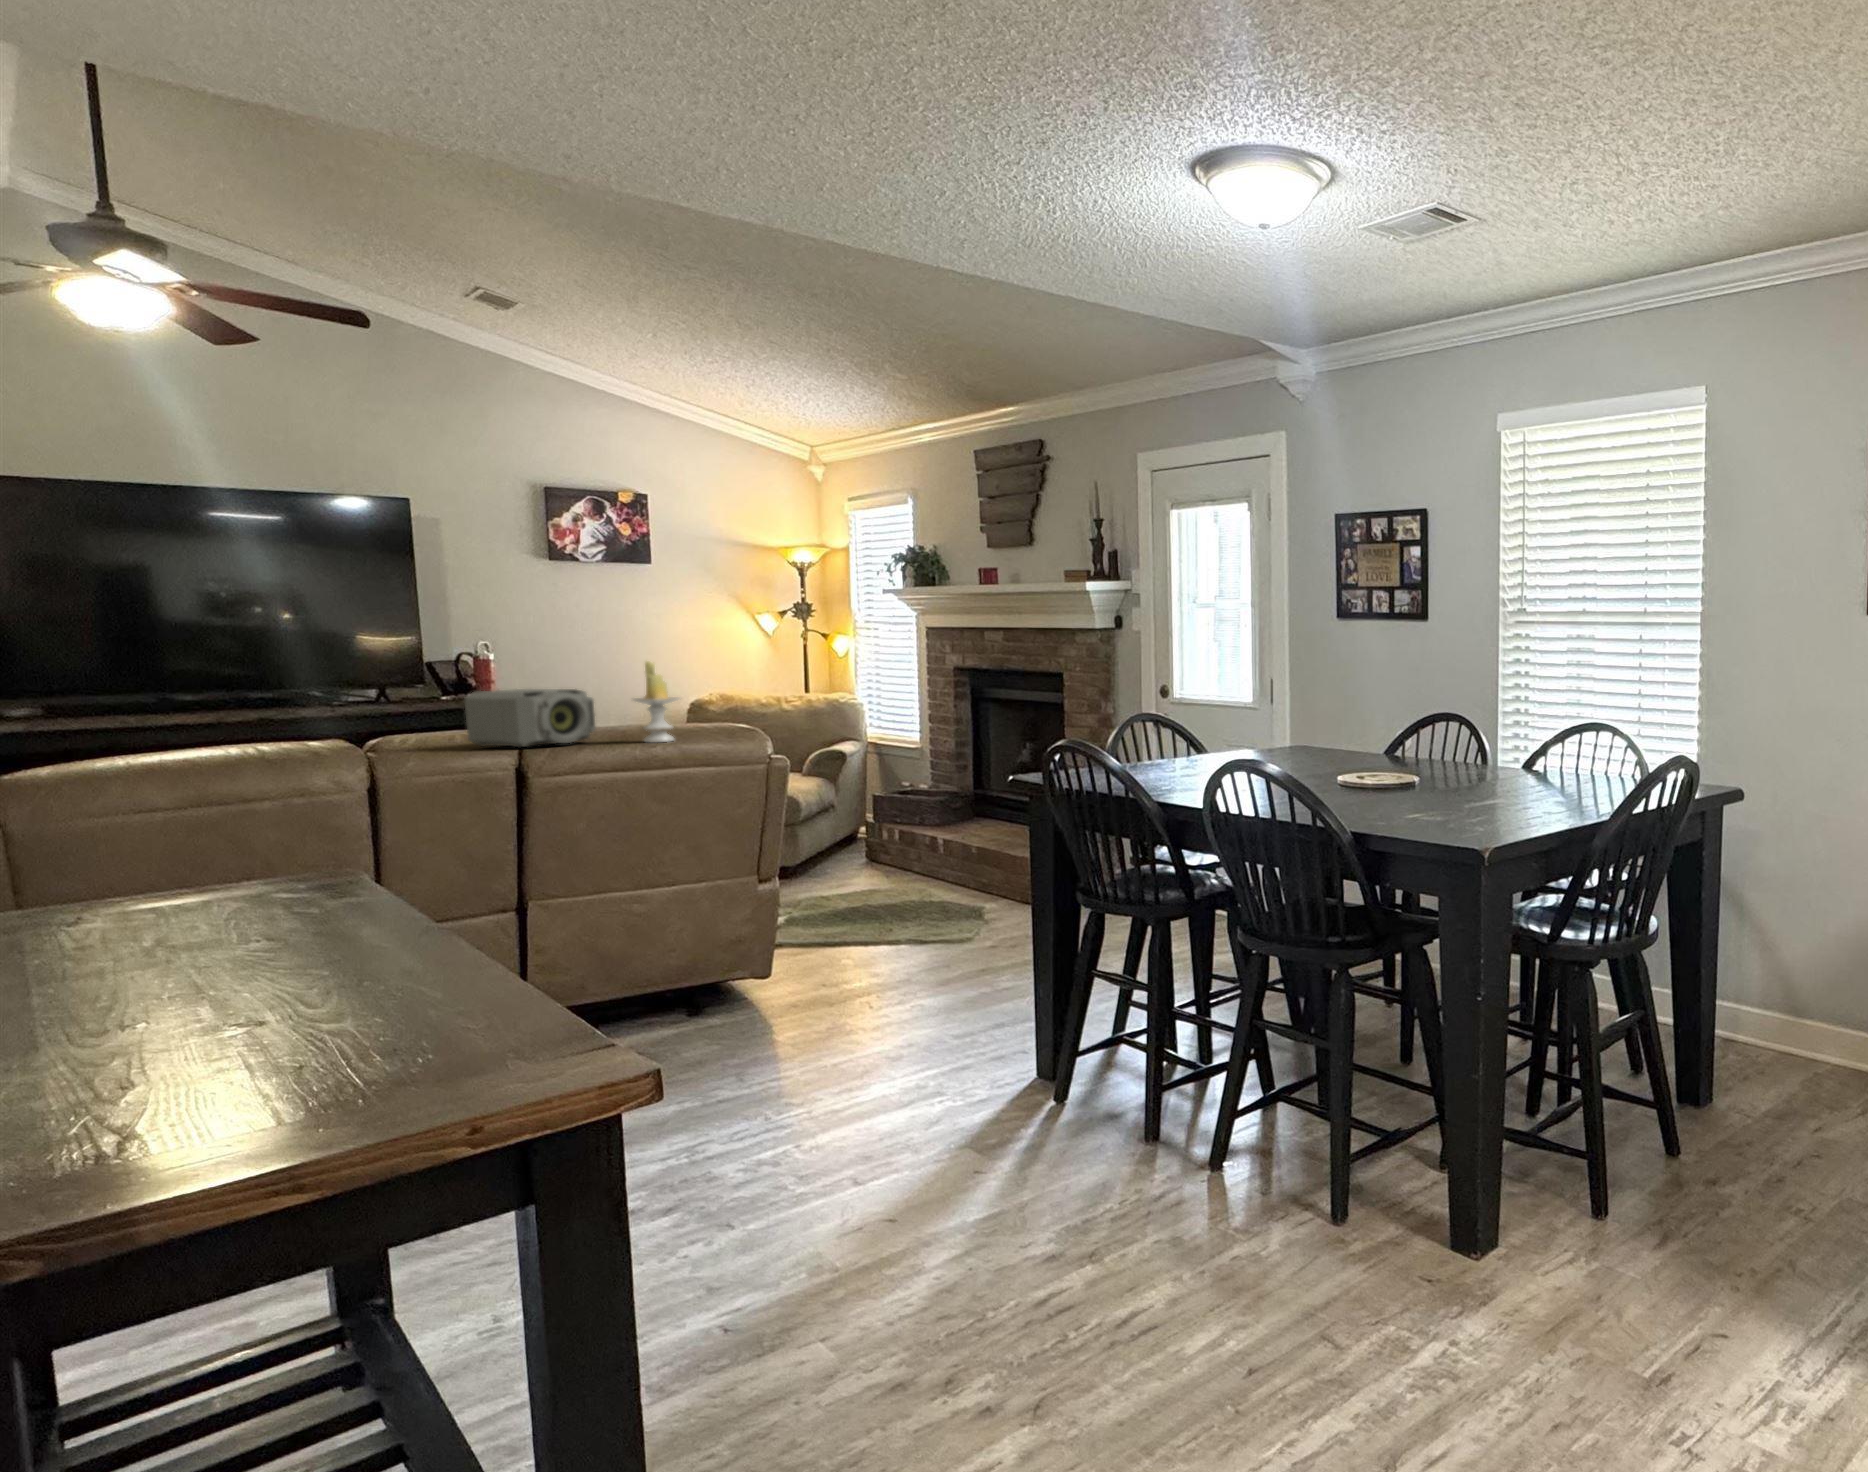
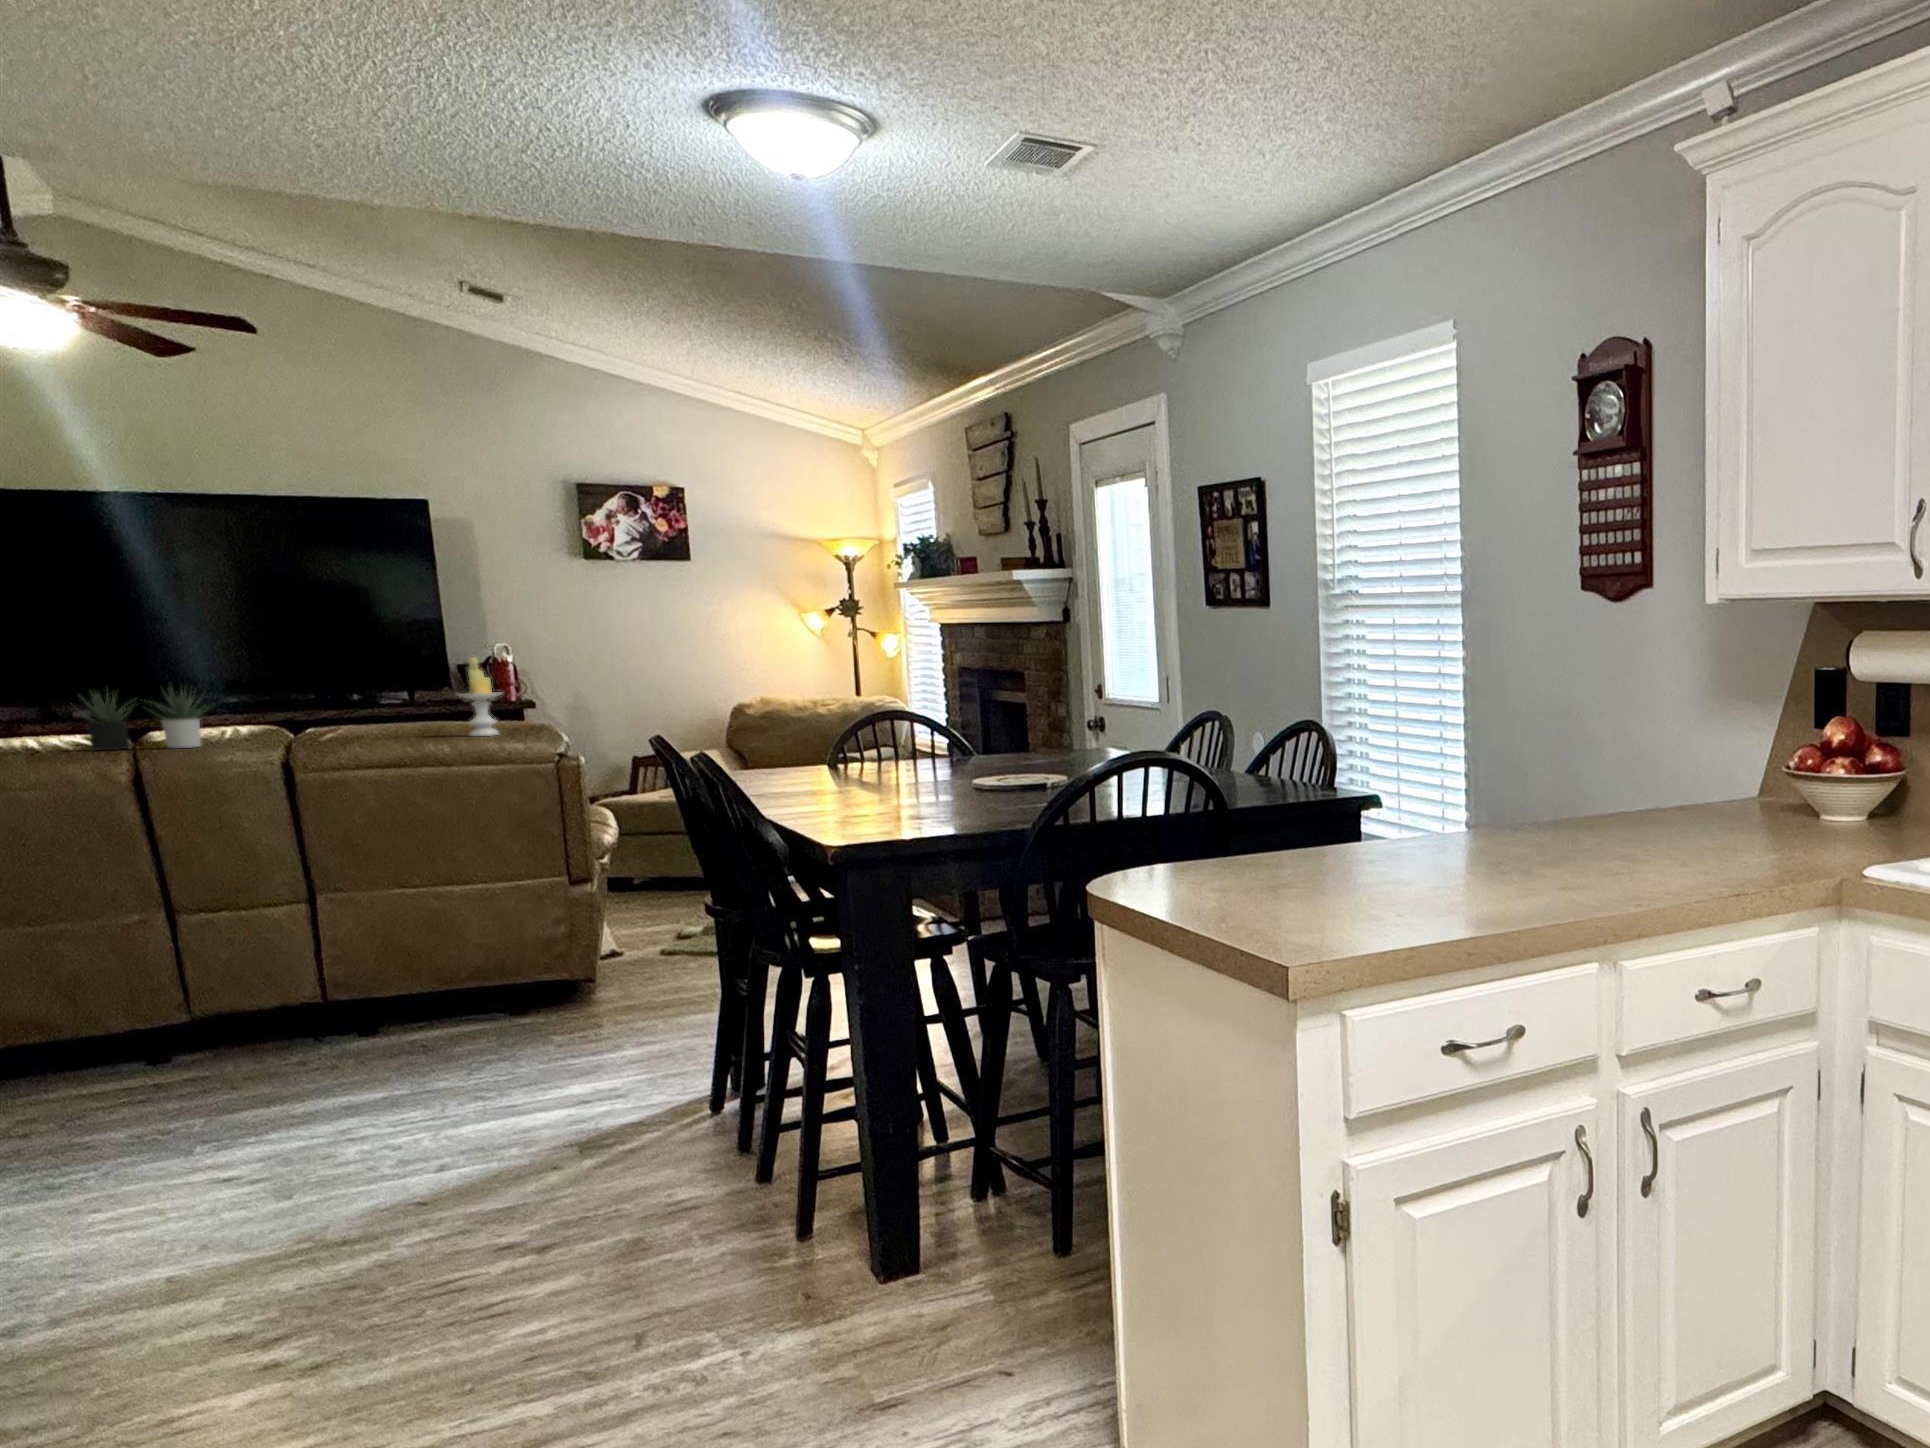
succulent plant: none [195,688,382,767] -> present [77,689,209,751]
speaker: present [465,689,595,748] -> none [311,684,435,740]

